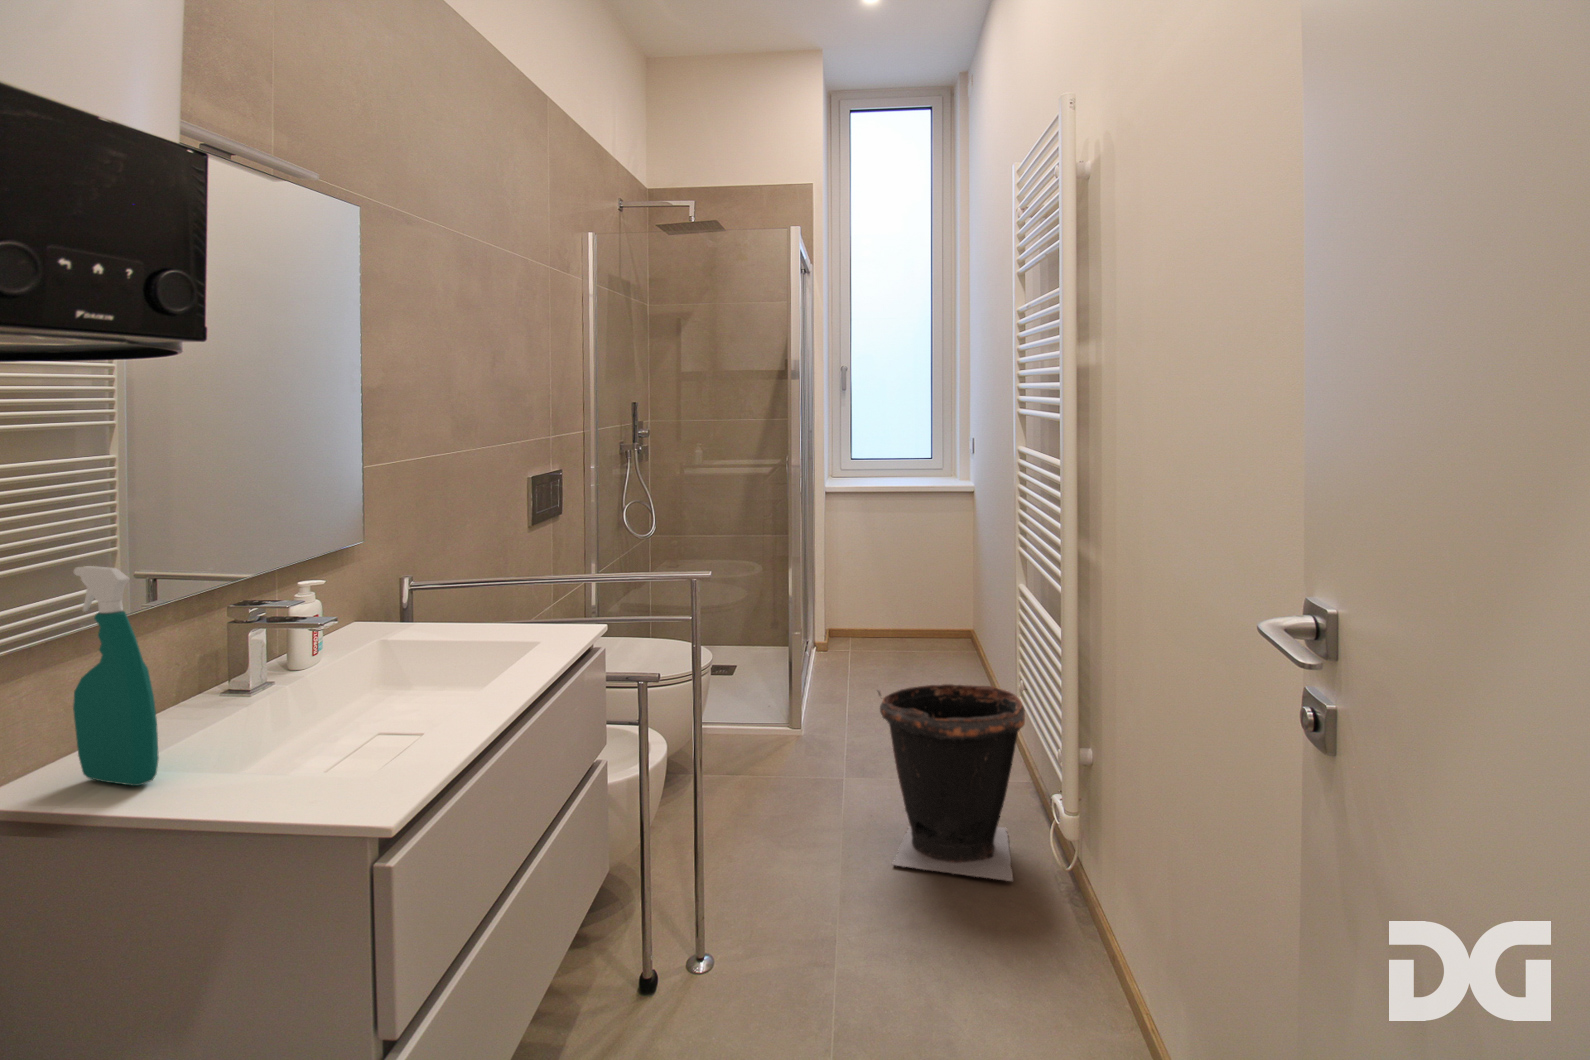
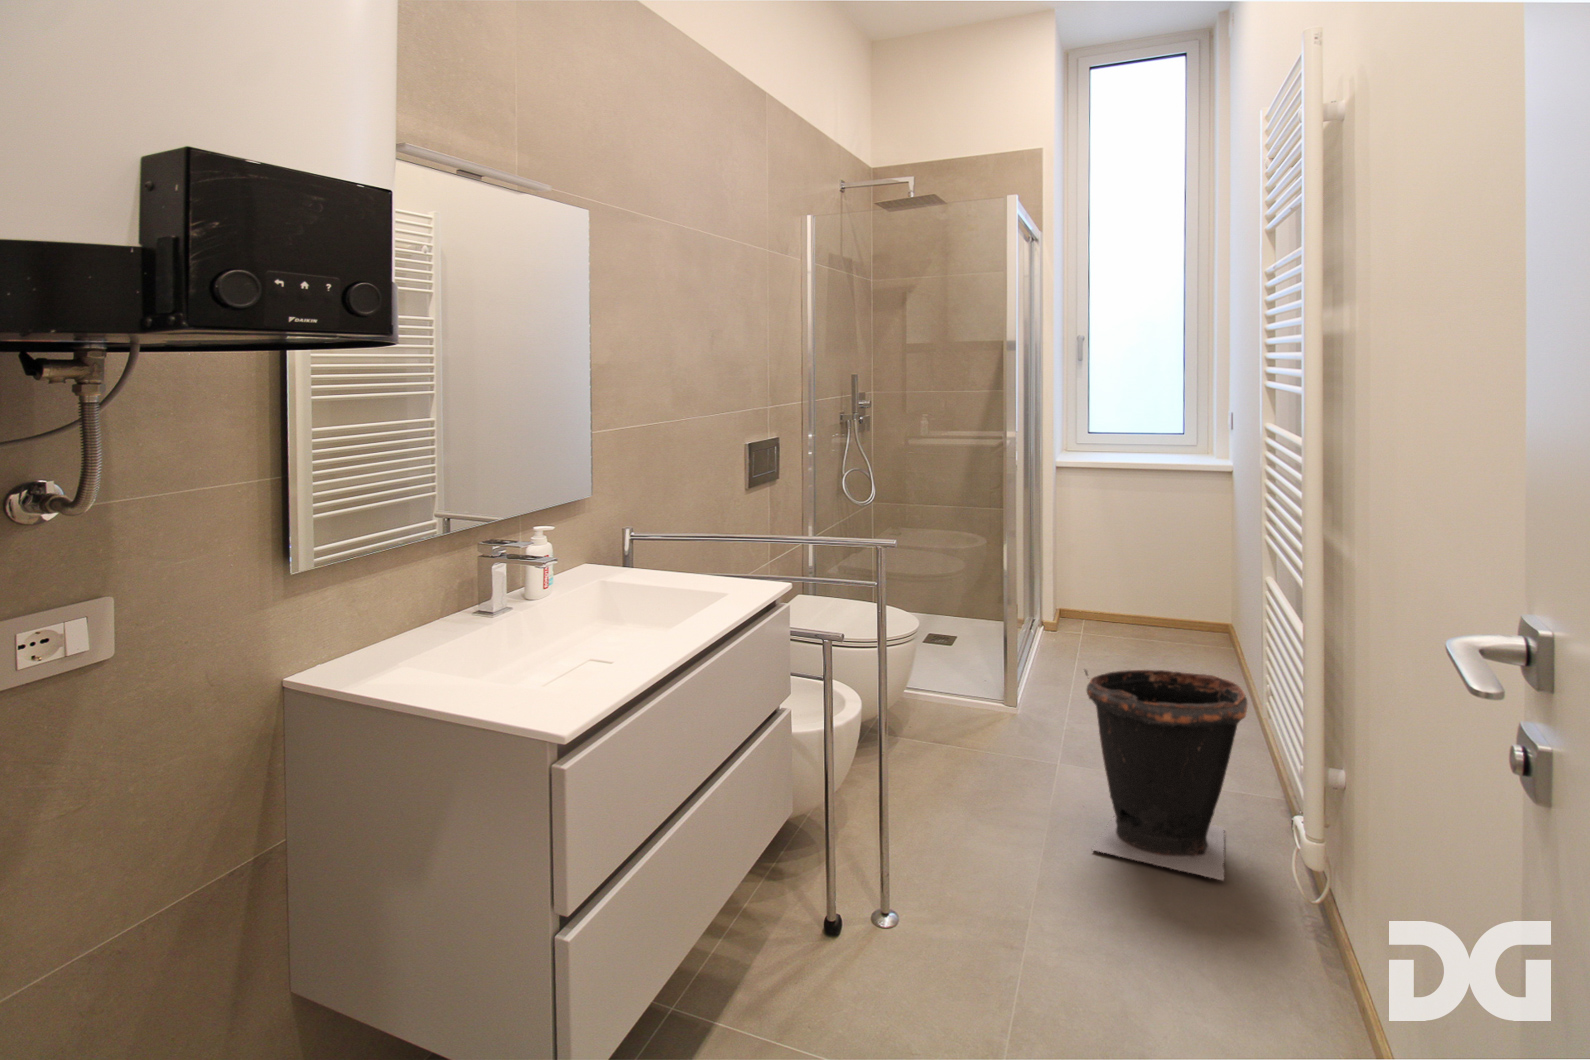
spray bottle: present [73,566,159,786] -> none [358,494,419,678]

